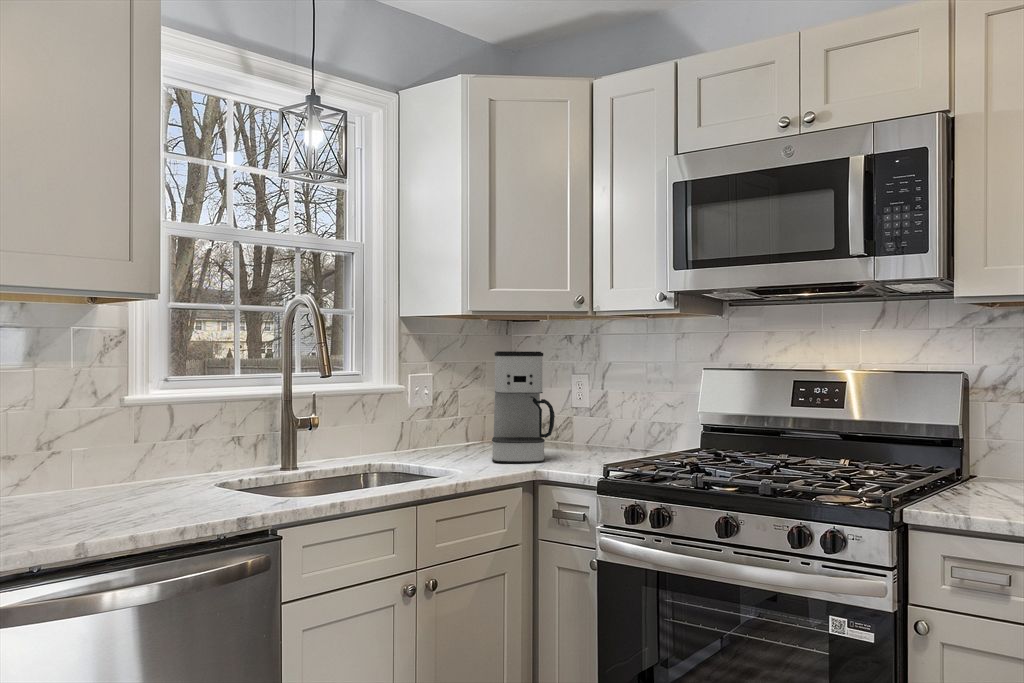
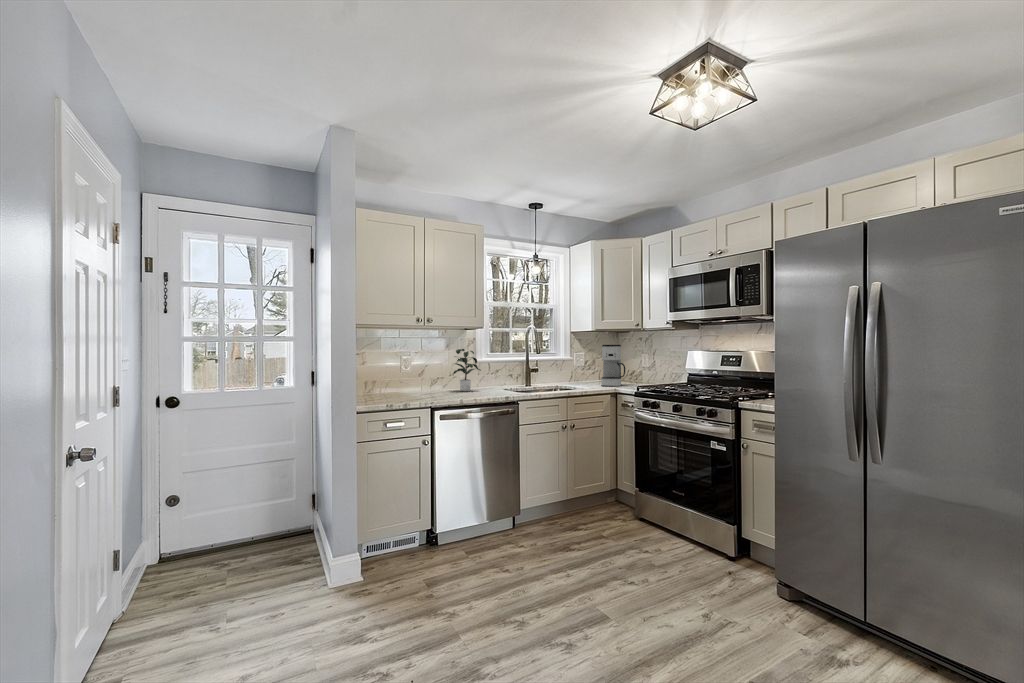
potted plant: none [36,360,170,496] -> present [454,349,481,391]

